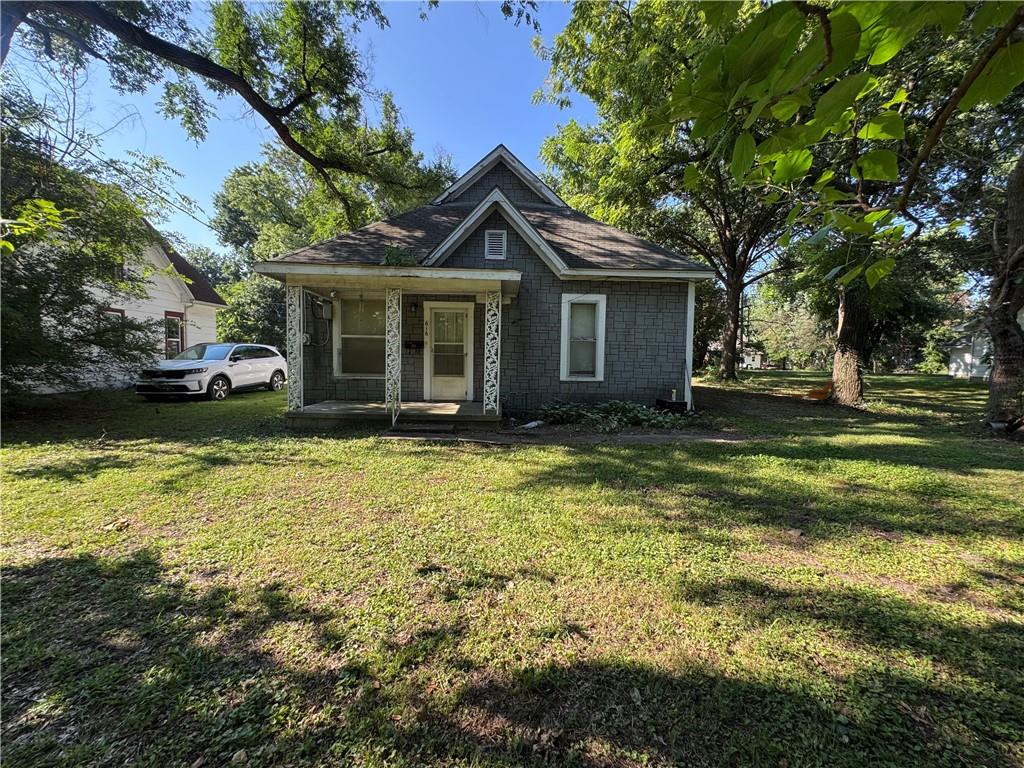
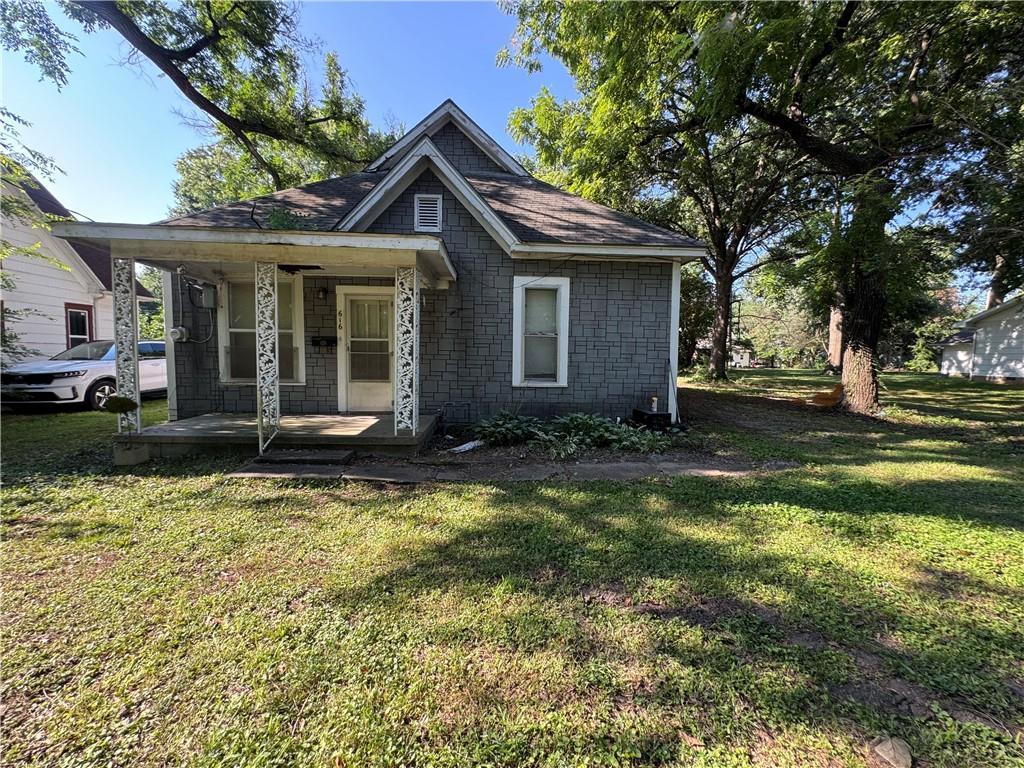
potted tree: none [282,384,307,434] -> present [104,396,149,465]

